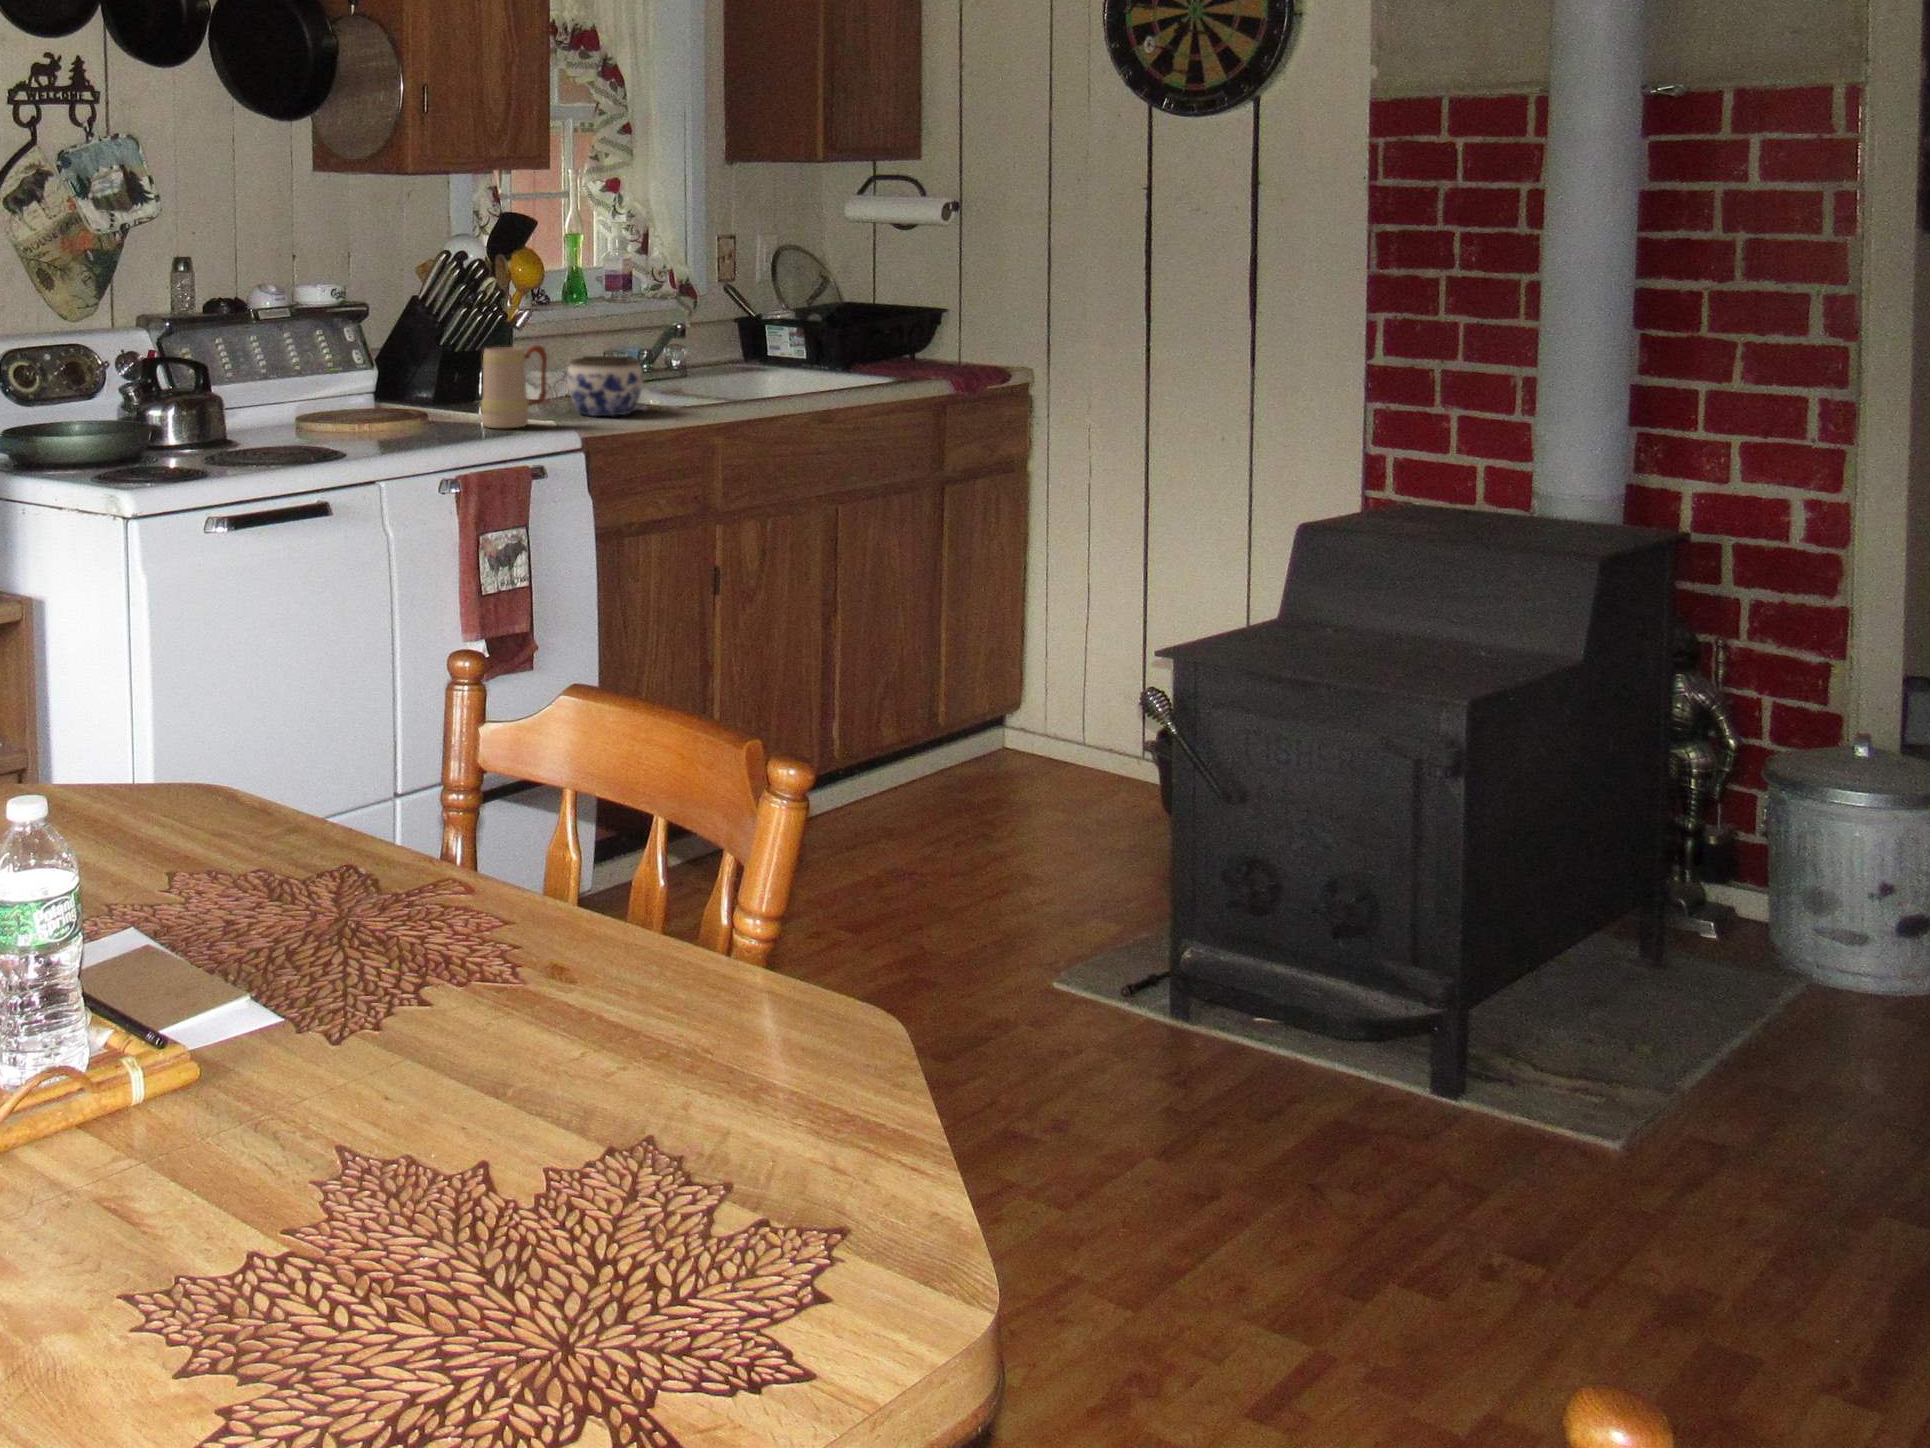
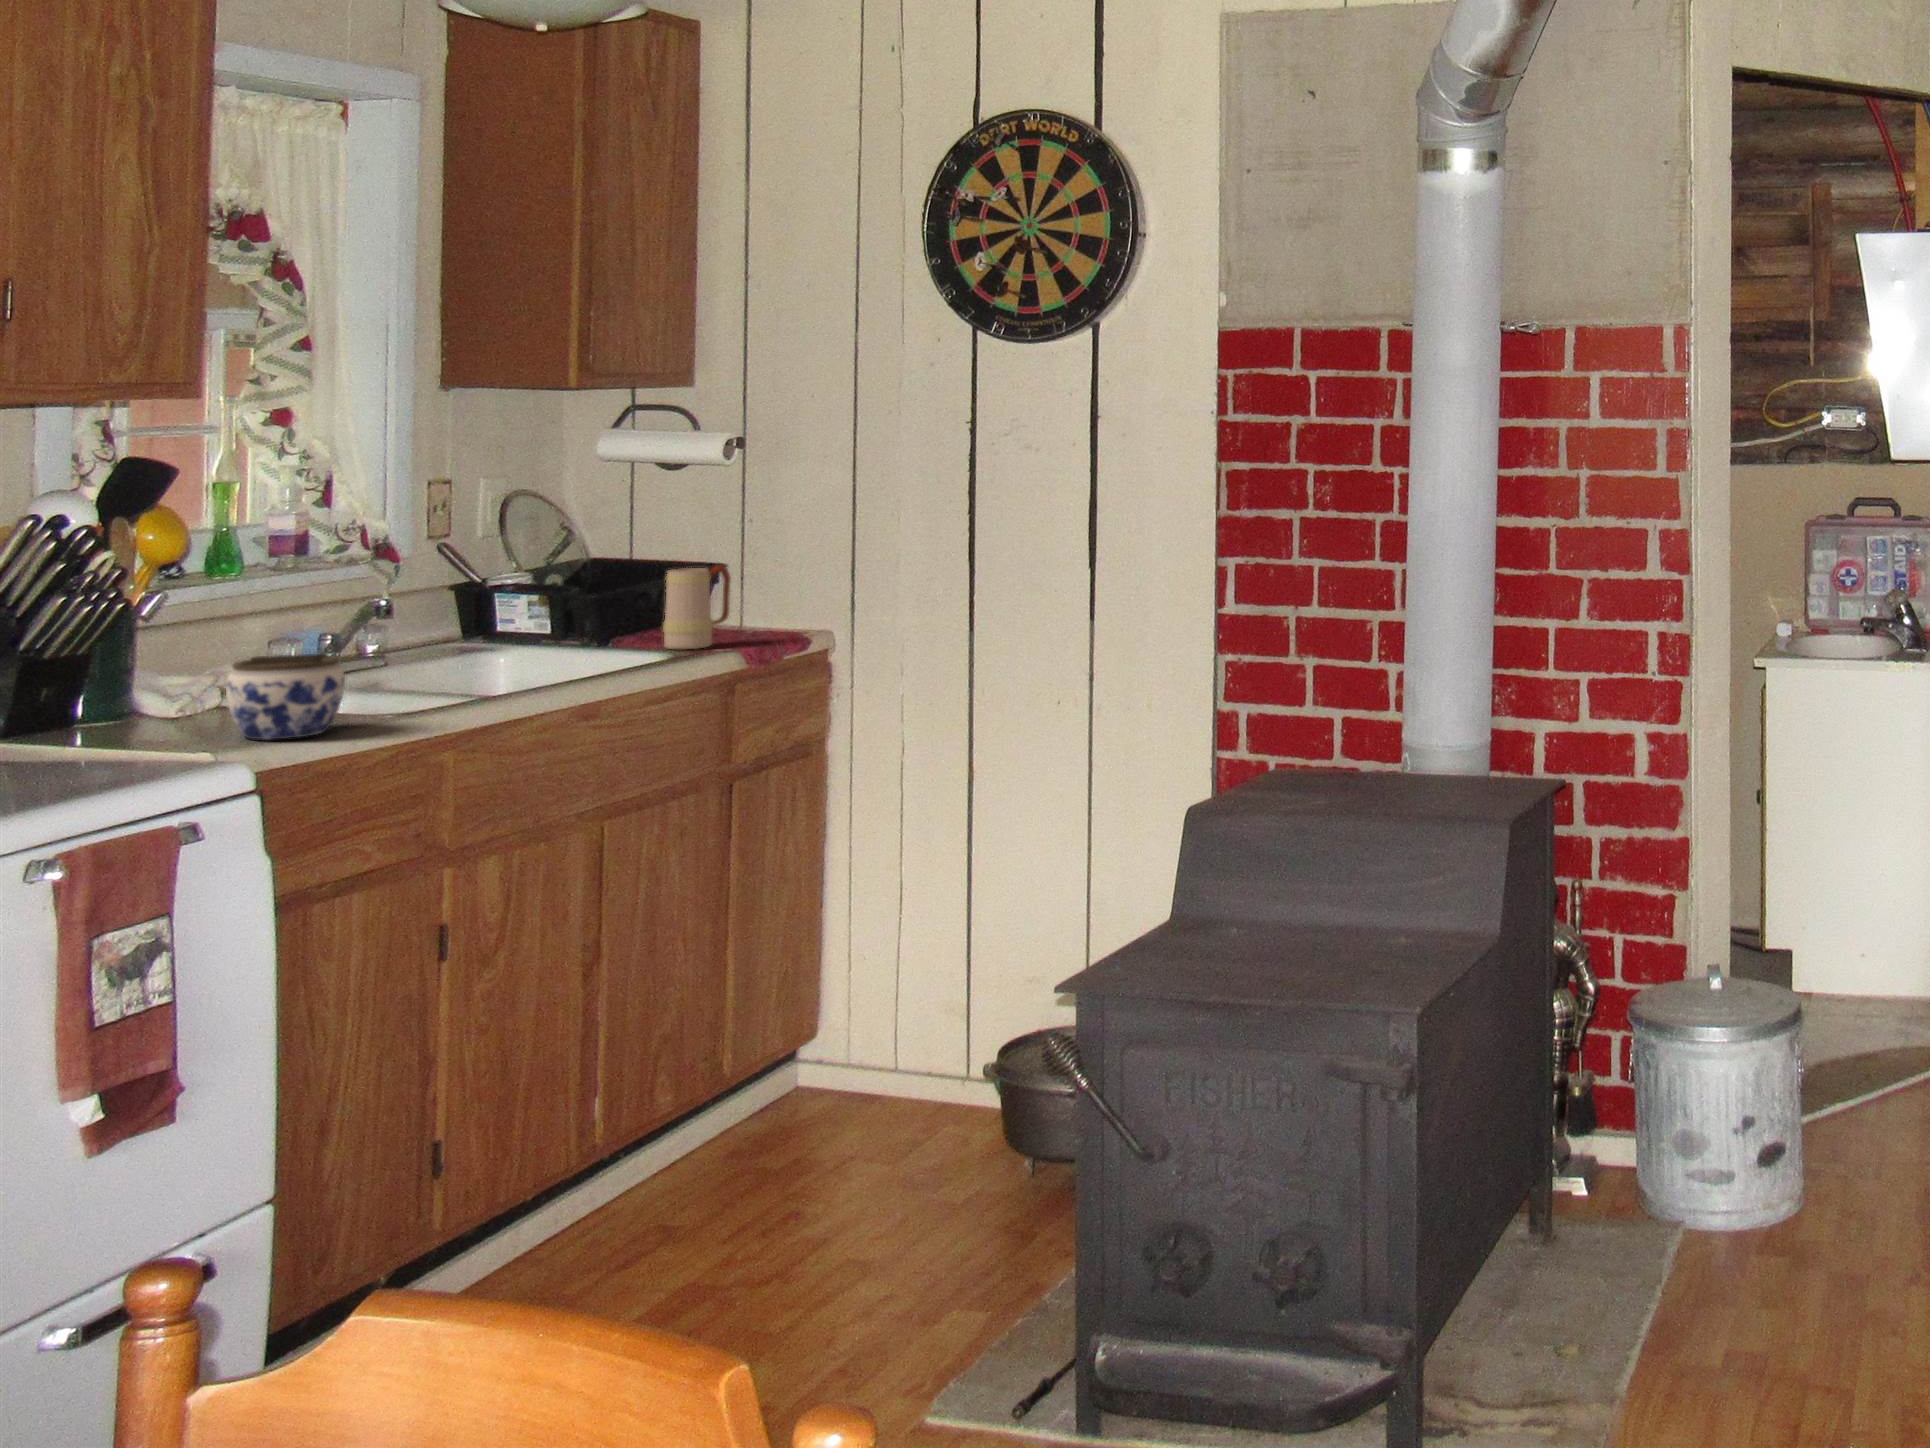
mug: present [481,345,547,428] -> present [663,565,730,649]

